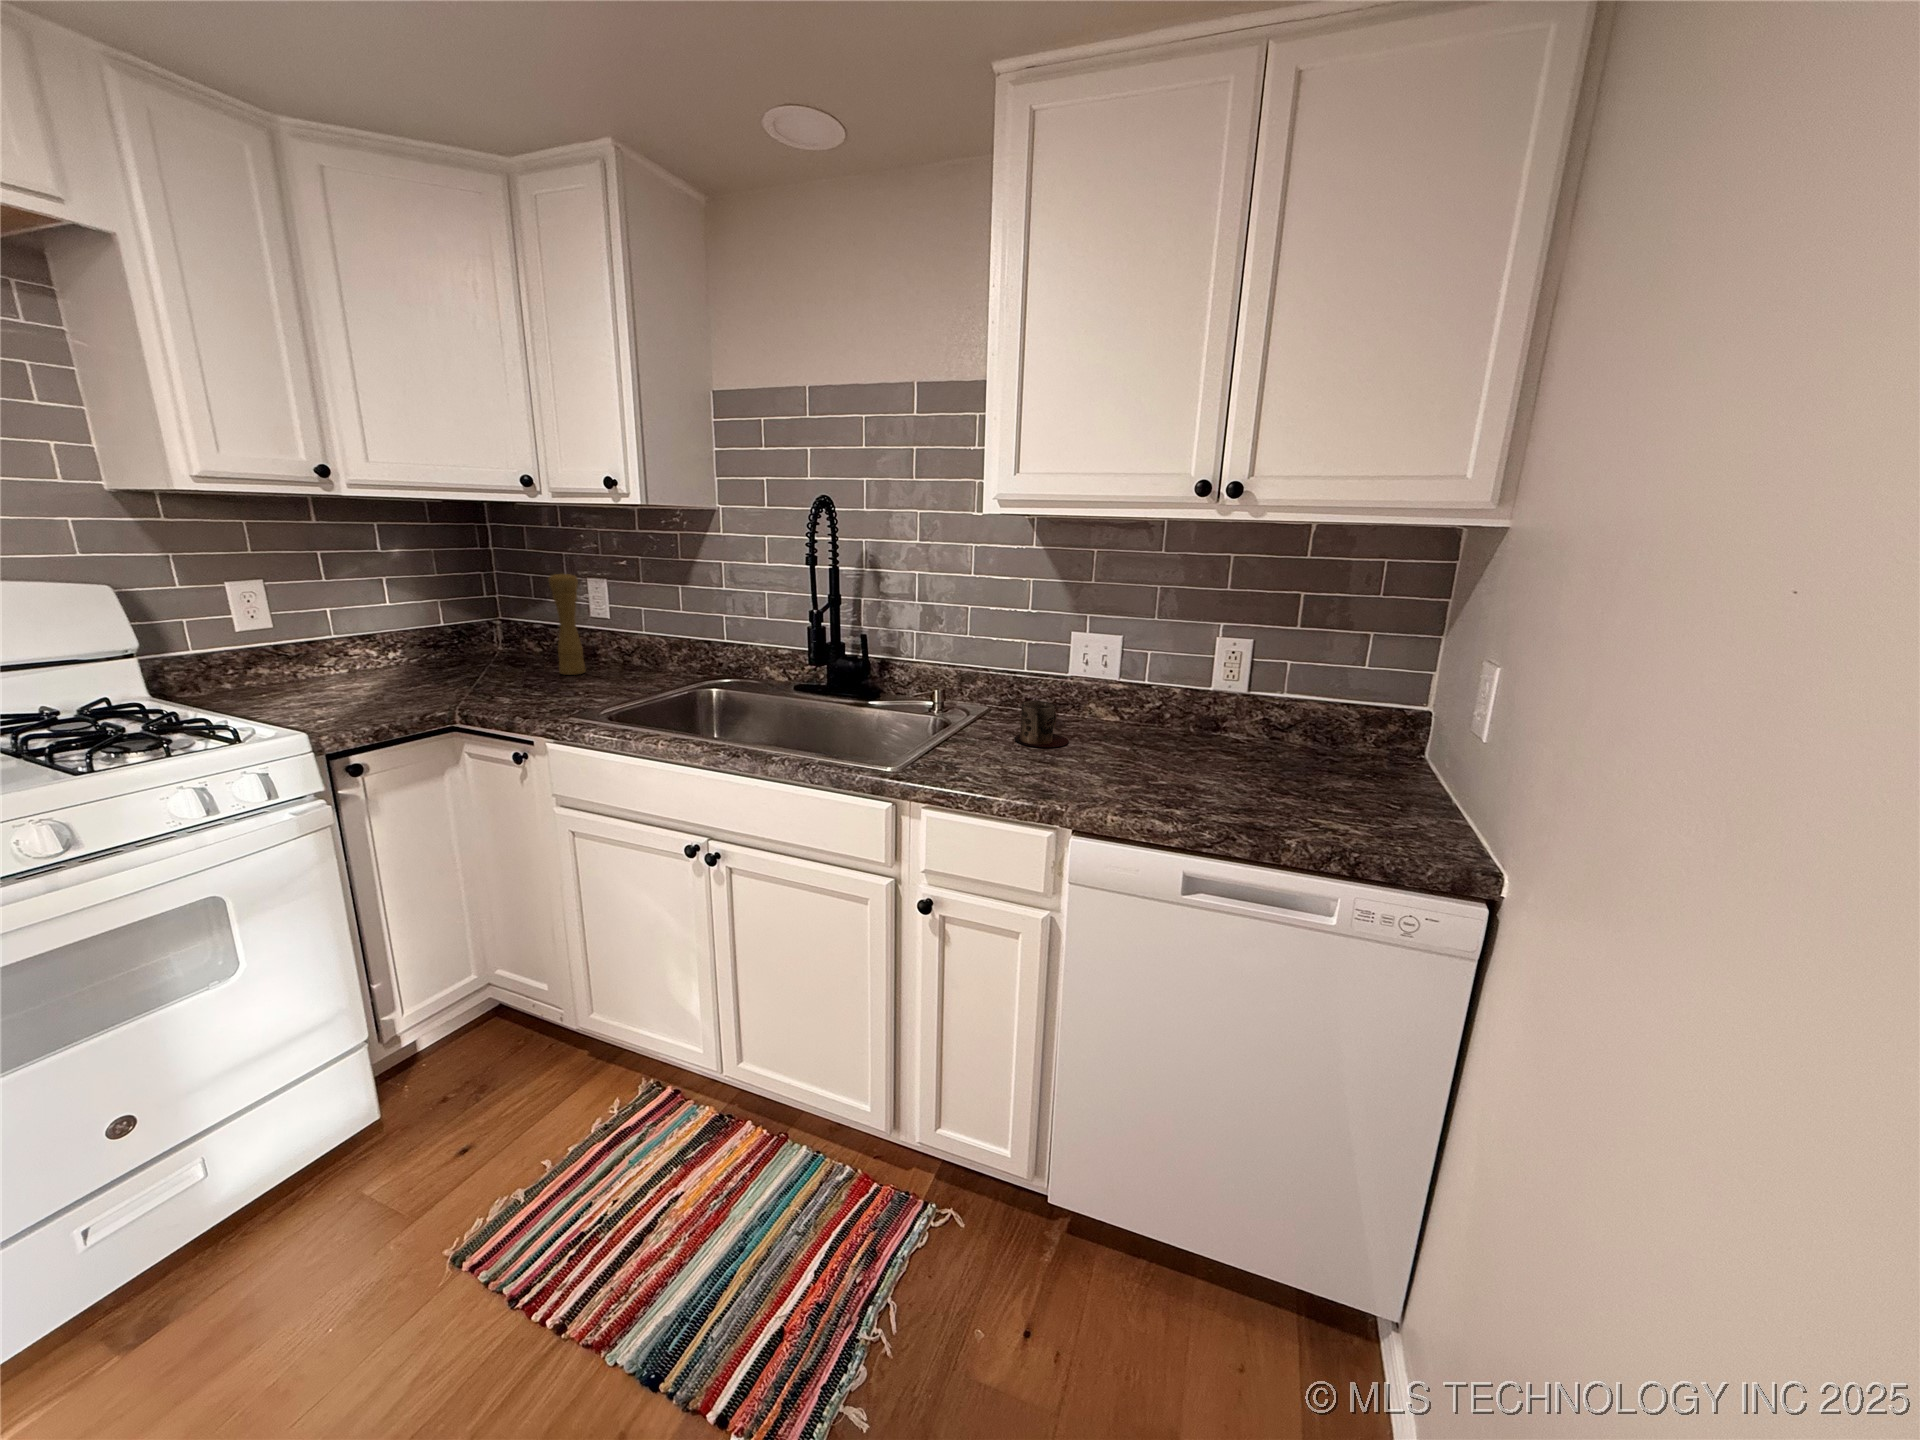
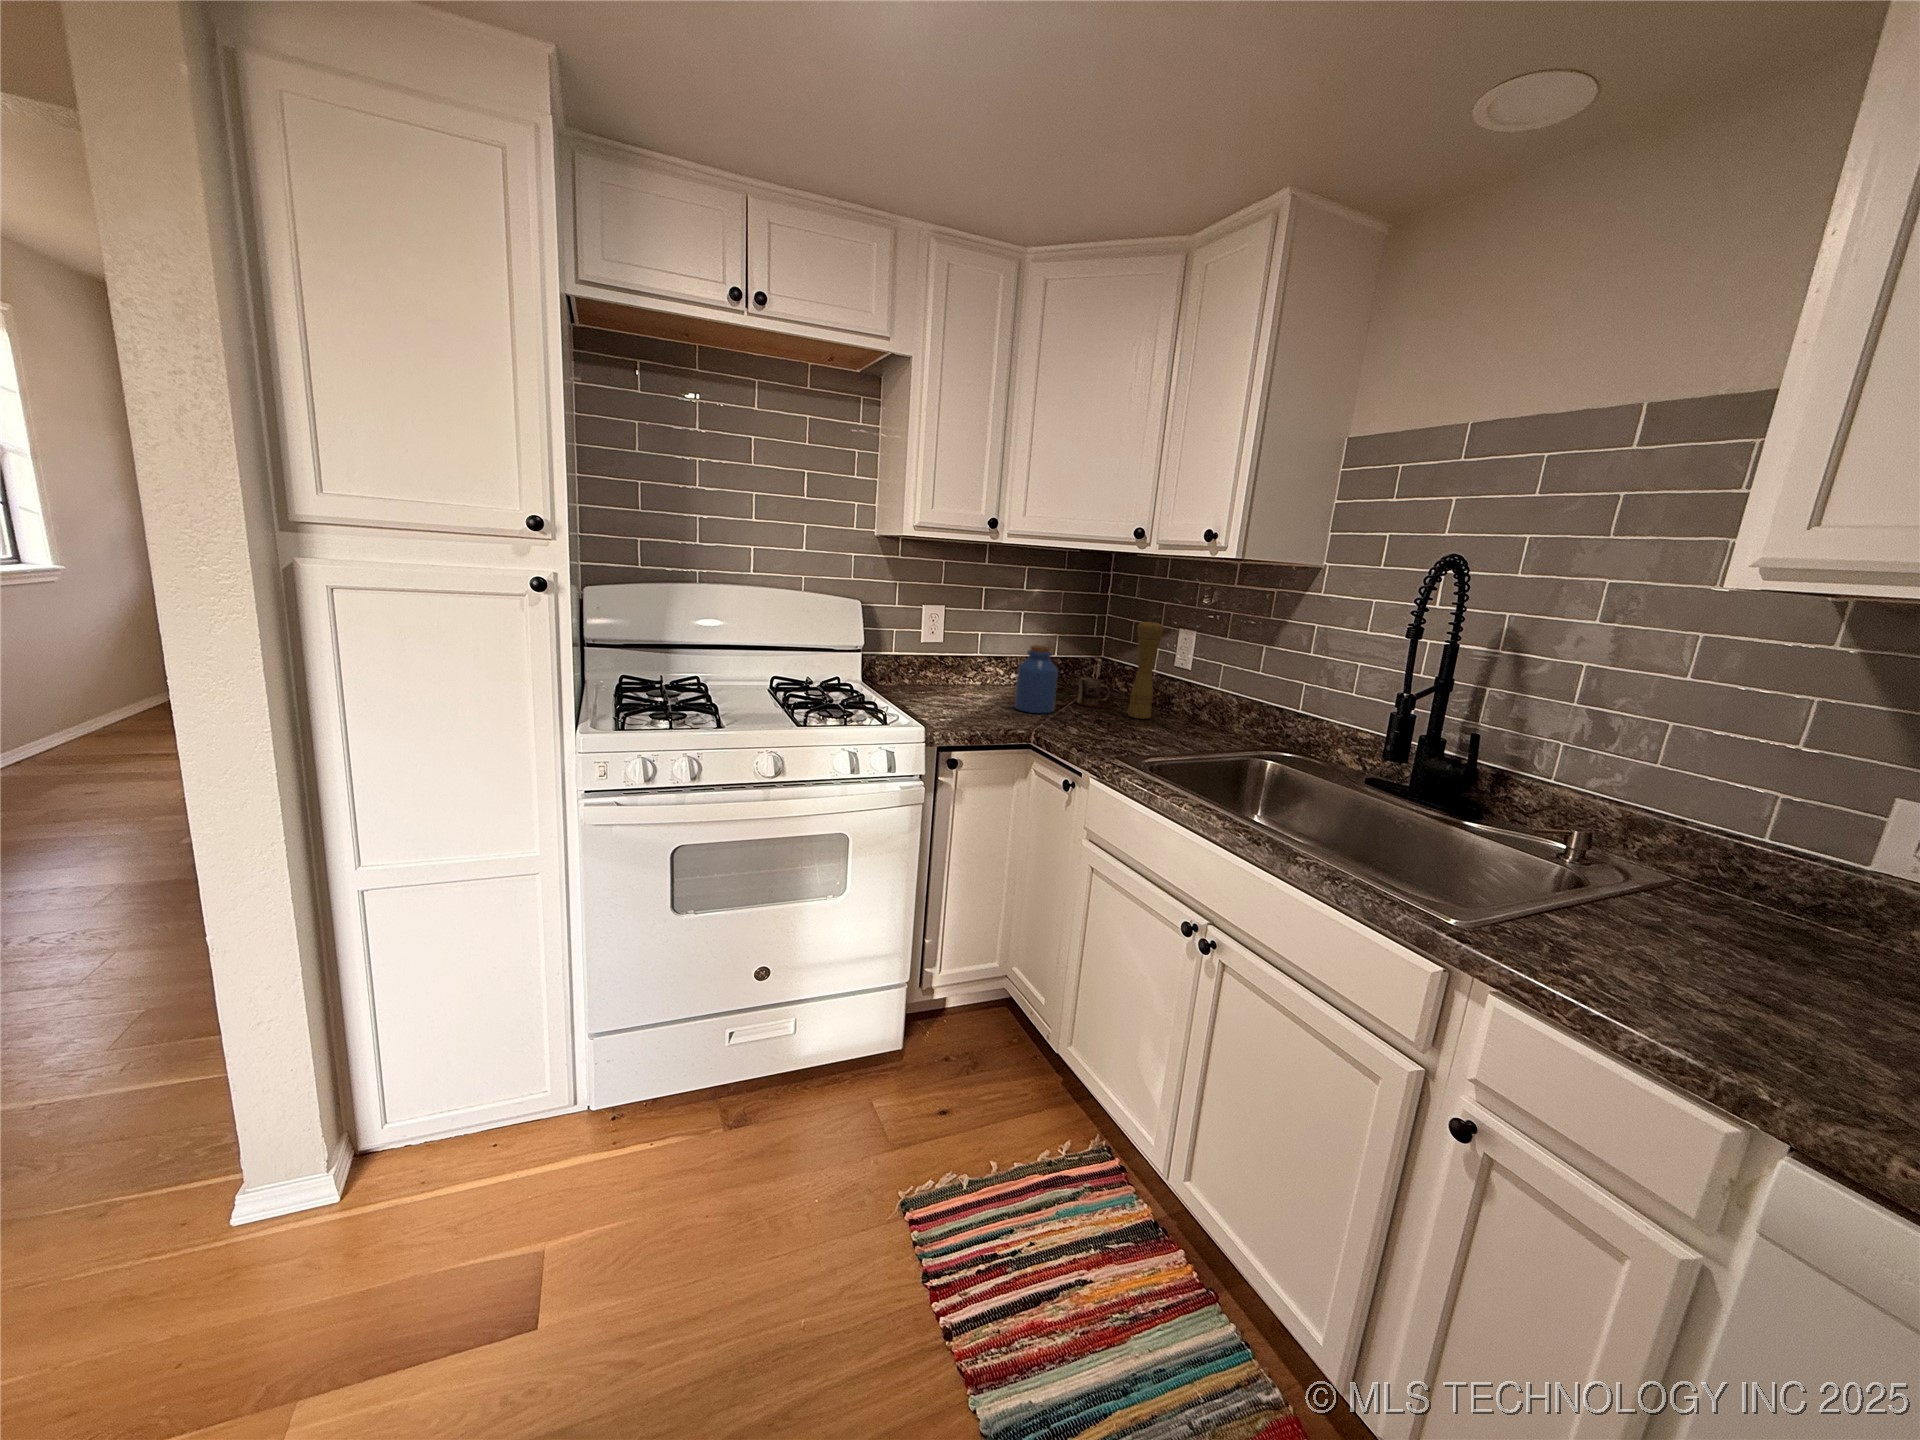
jar: none [408,614,470,692] -> present [1015,645,1058,714]
mug: present [1015,701,1069,747] -> present [1075,677,1111,708]

